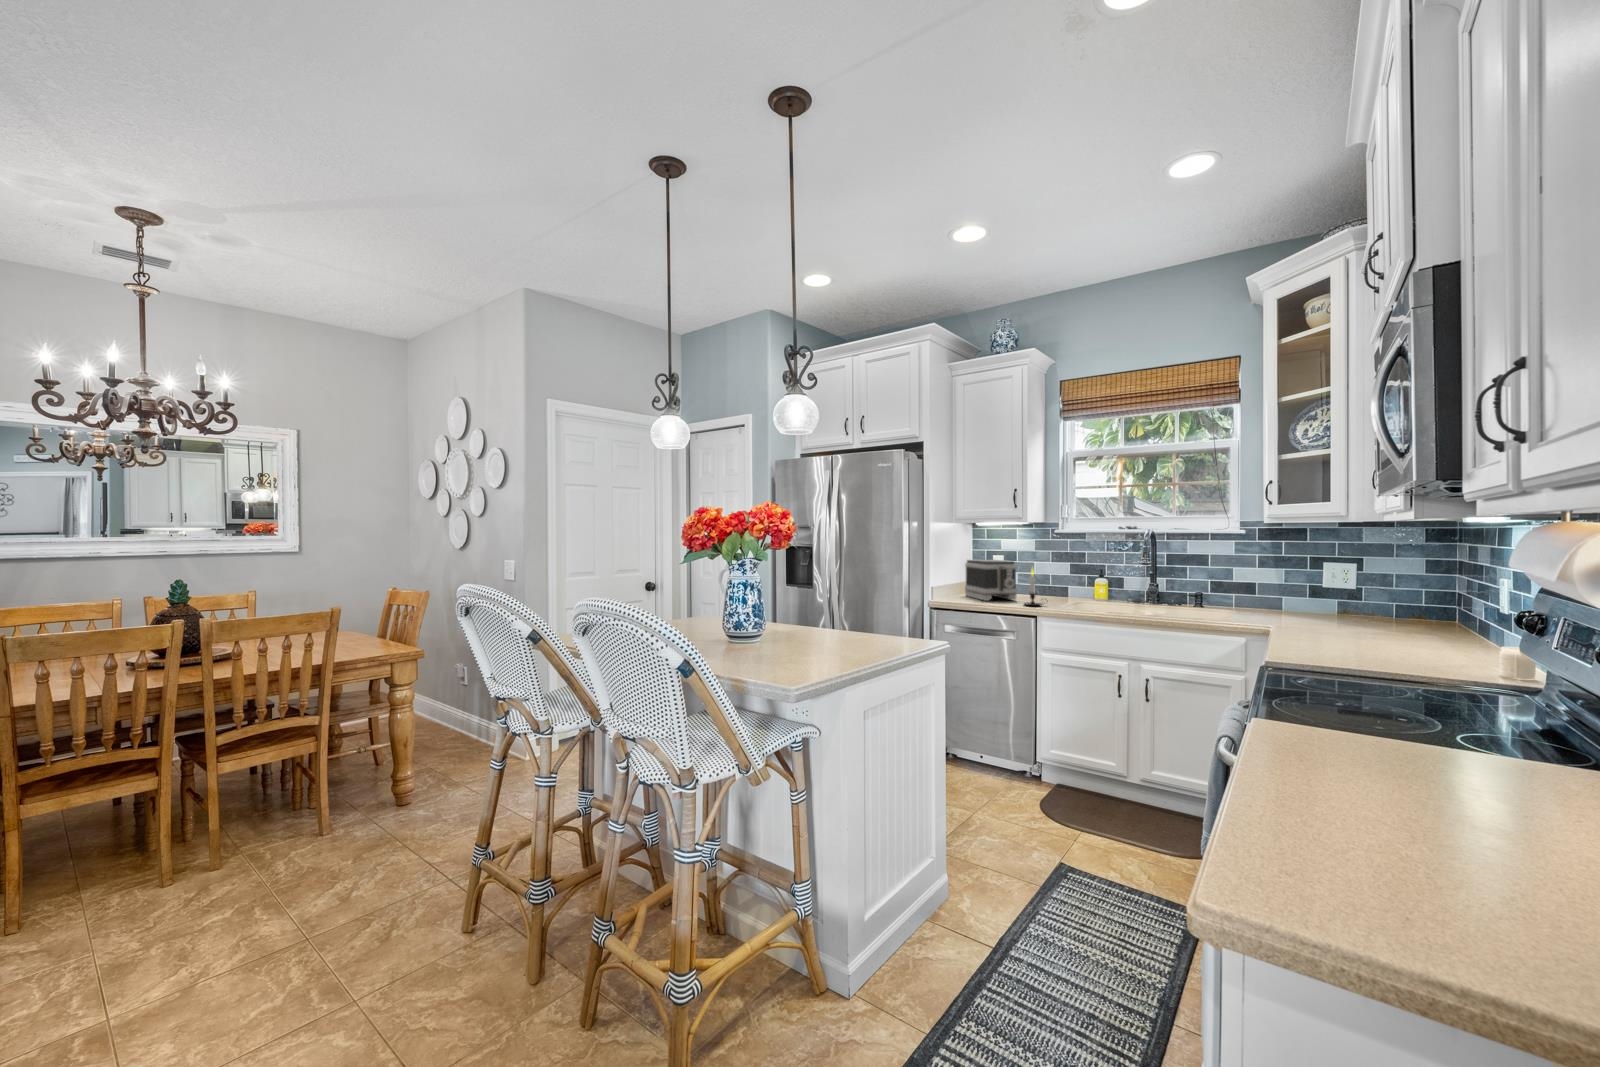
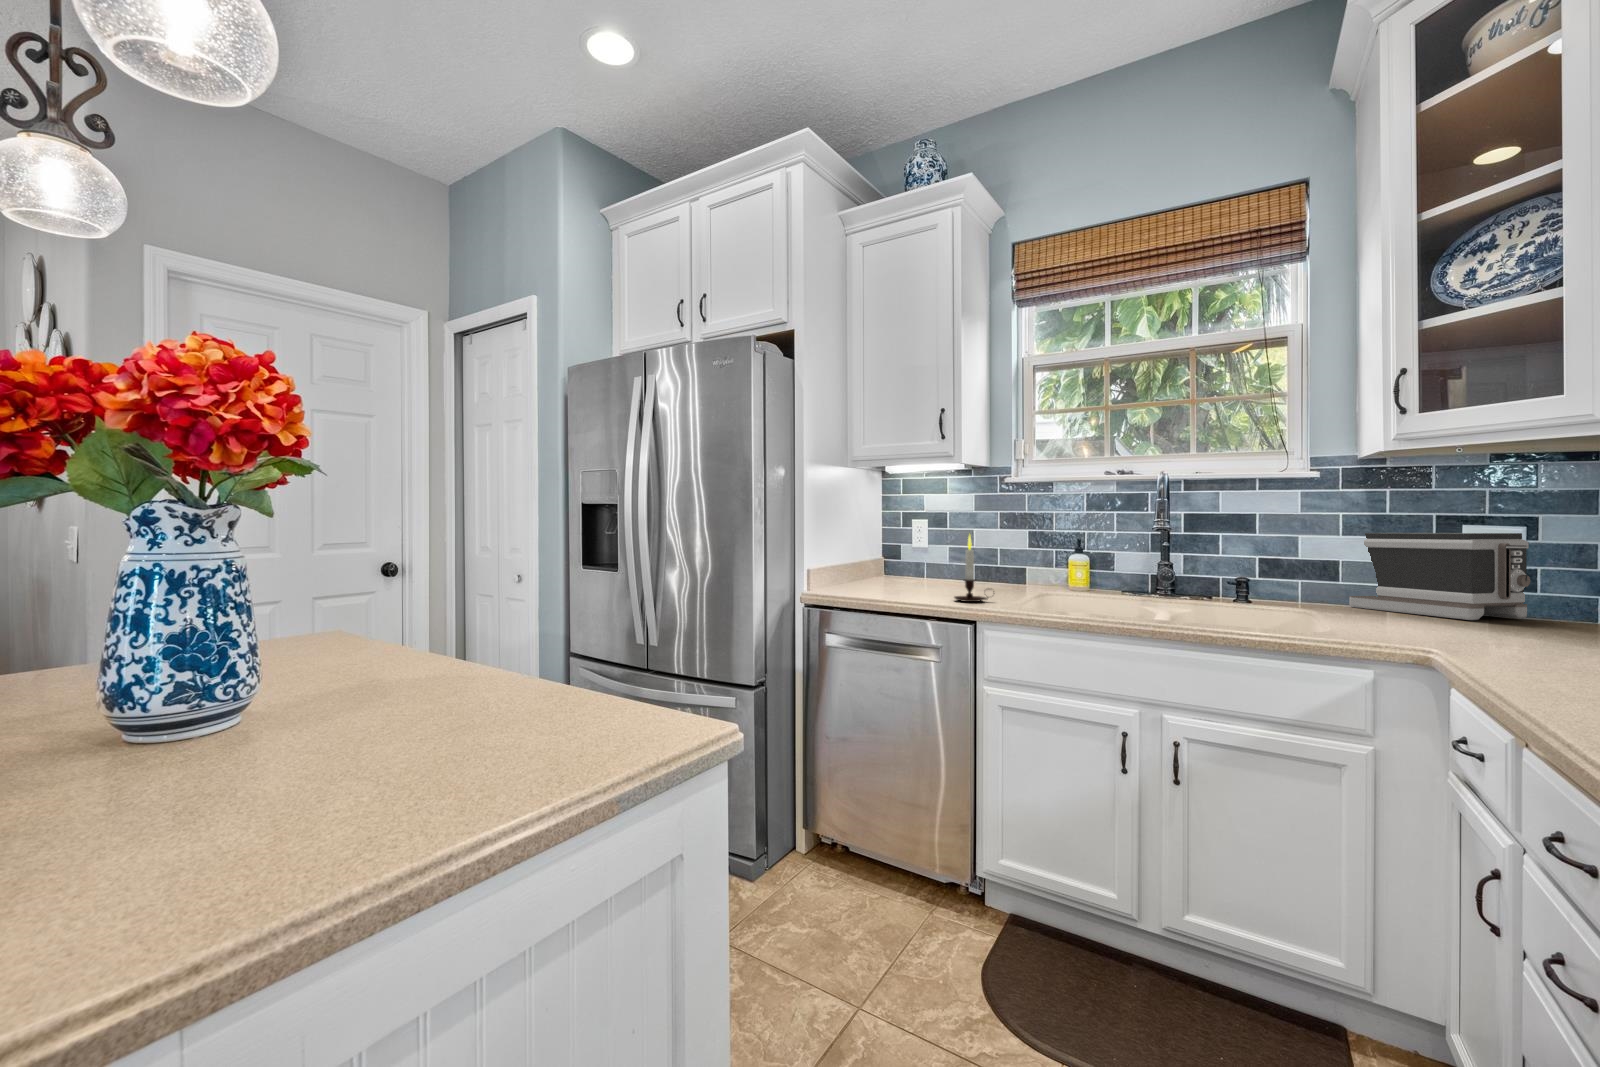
toaster: present [965,560,1017,601] -> present [1349,533,1530,620]

